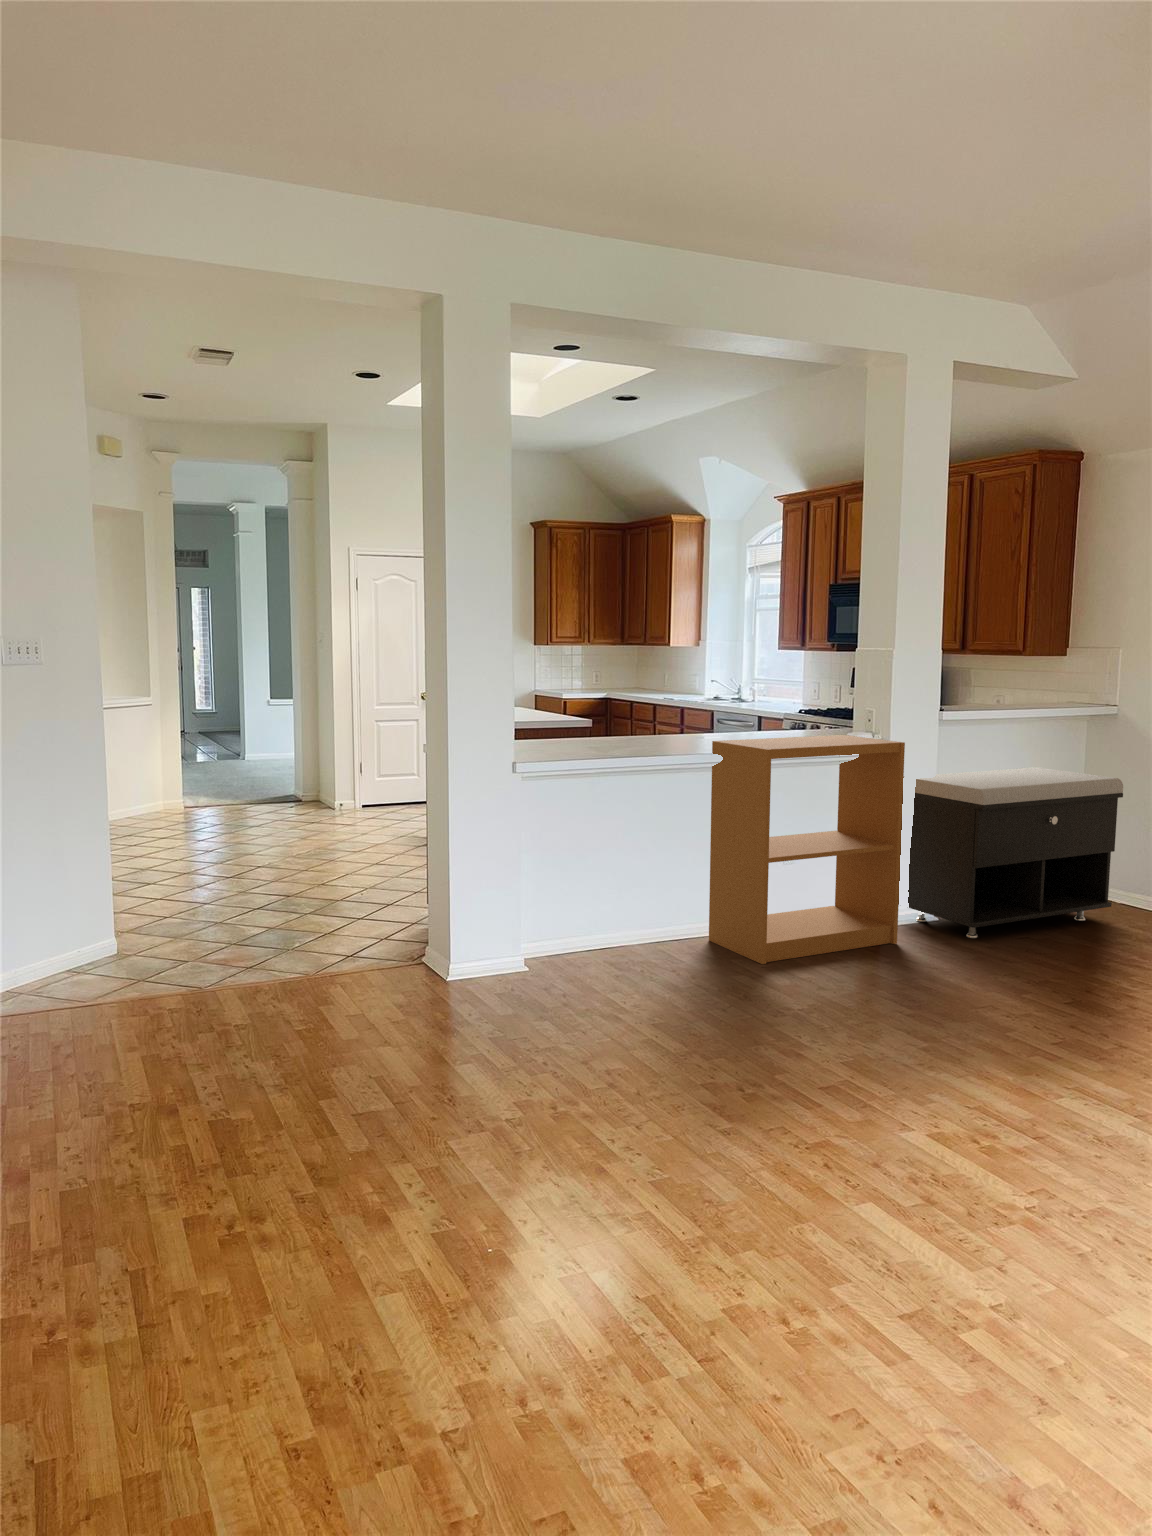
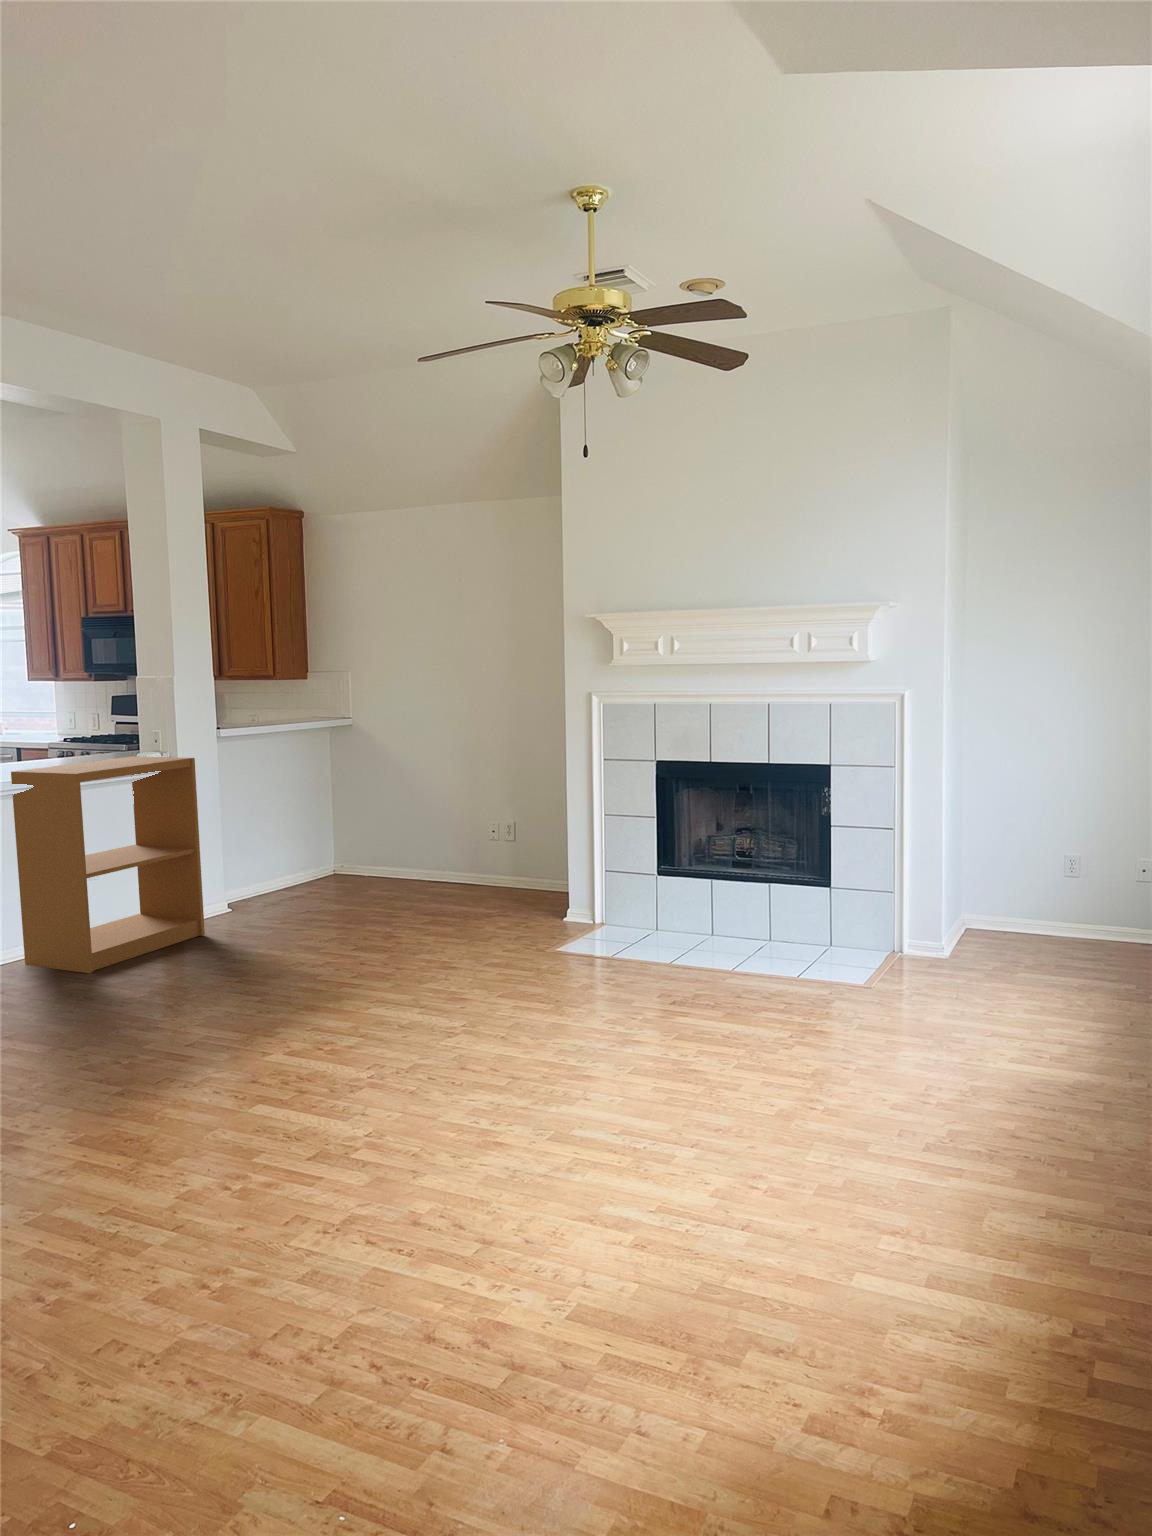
storage bench: present [901,767,1123,938] -> none [185,771,366,920]

